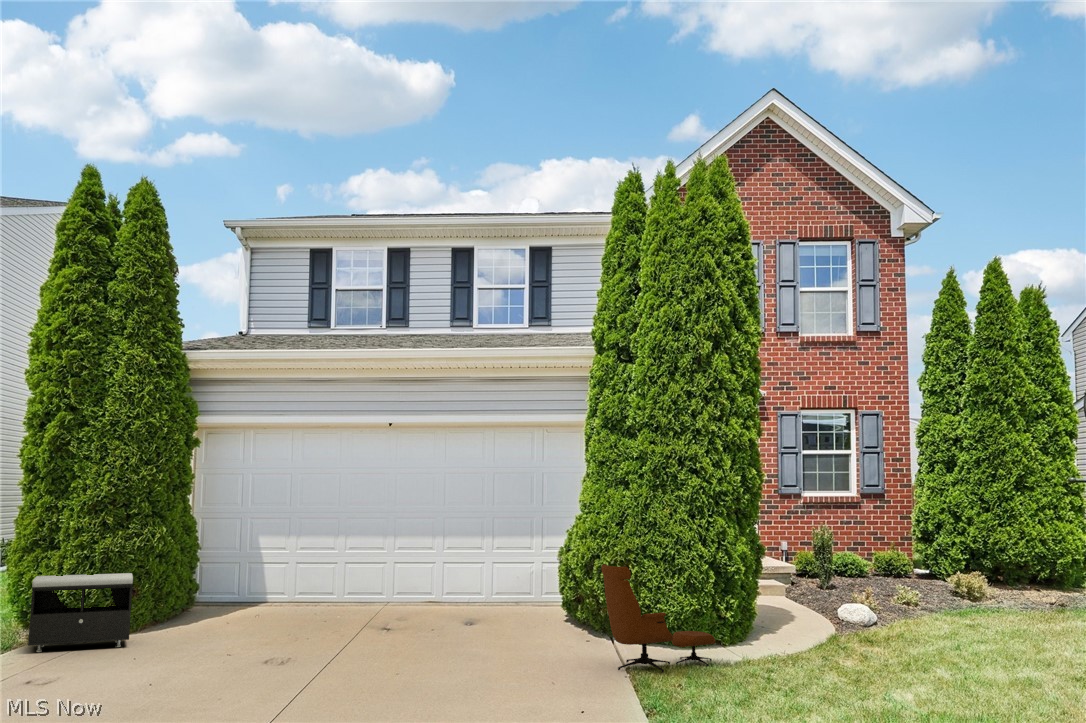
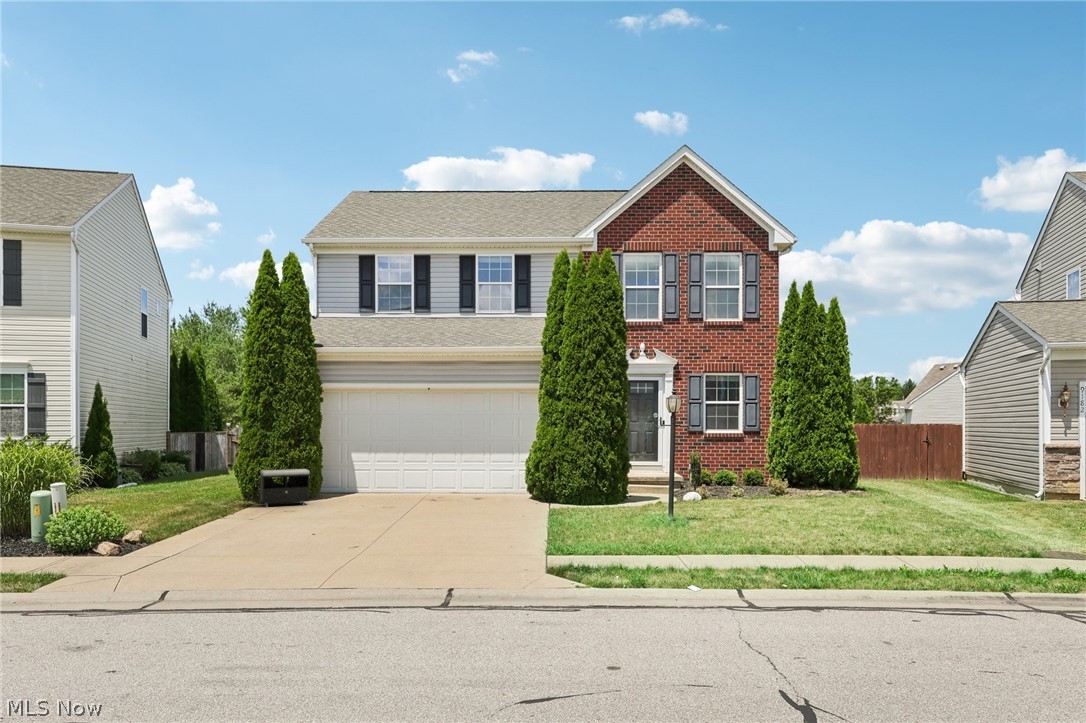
lounge chair: present [602,564,715,672] -> none [539,464,593,513]

